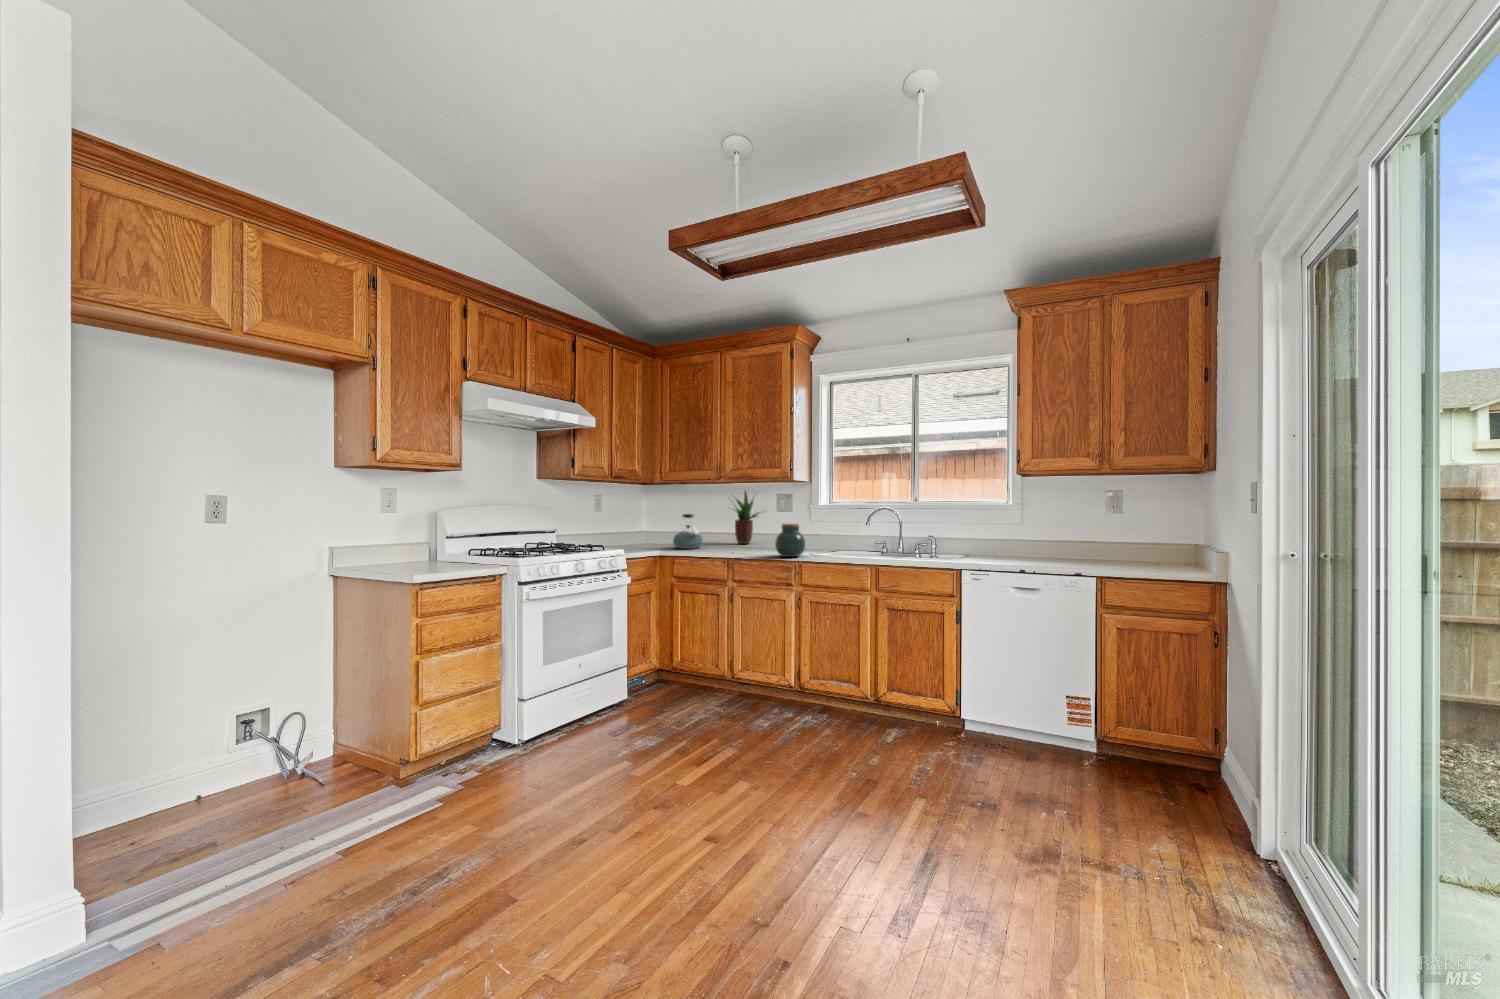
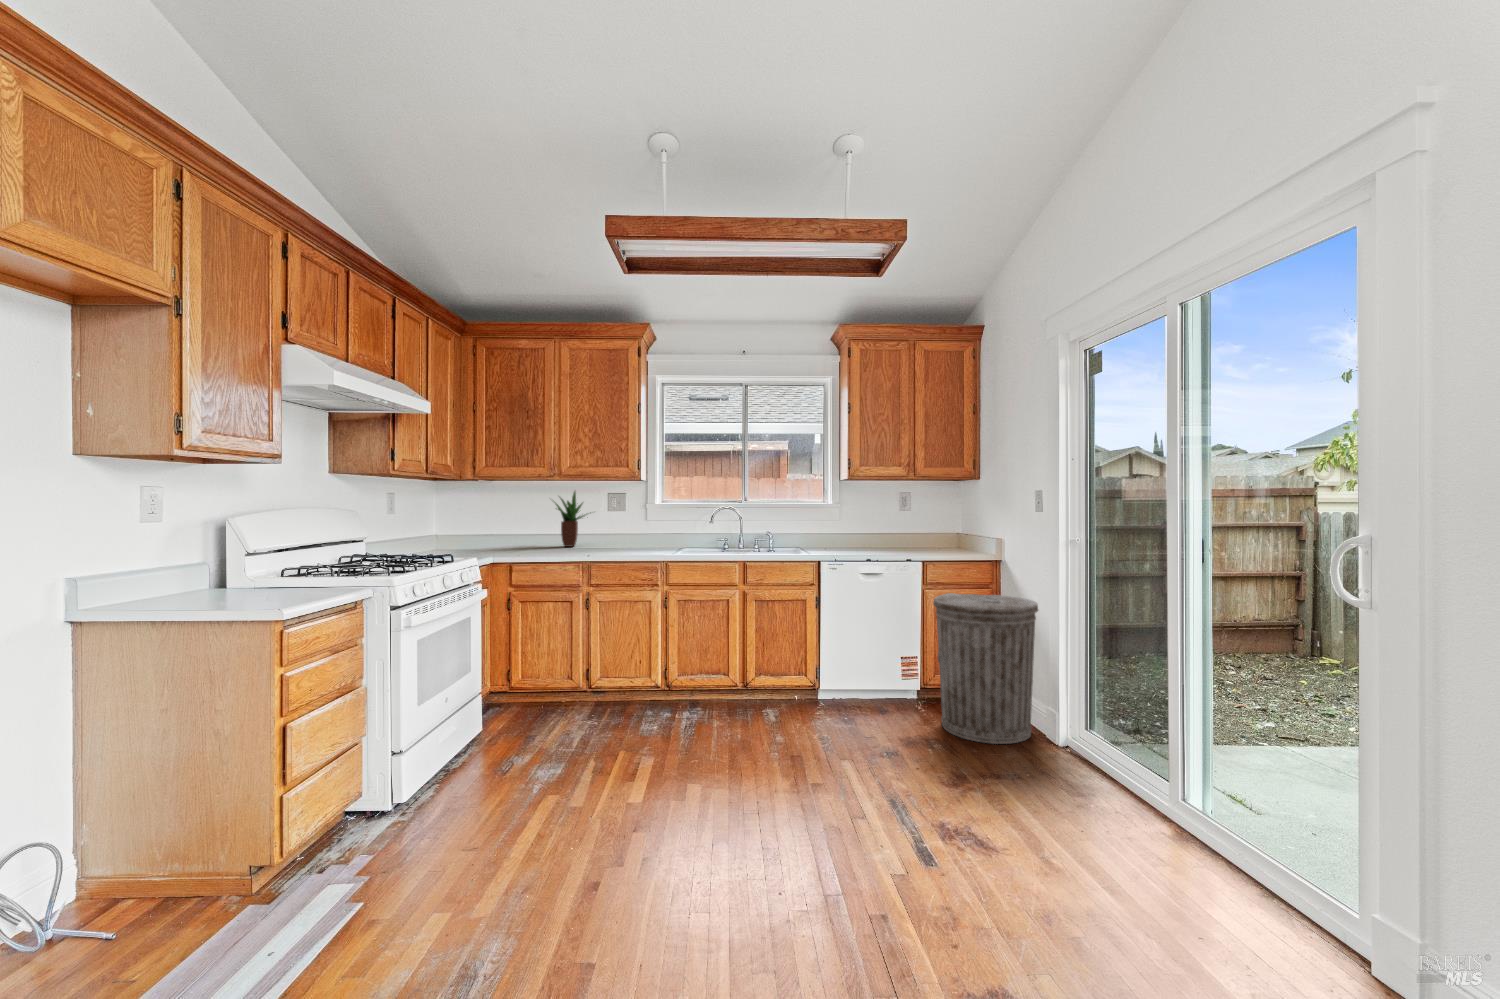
kettle: present [673,514,703,549] -> none [498,516,533,555]
jar: present [775,524,805,557] -> none [637,525,667,558]
trash can: none [1076,620,1231,830] -> present [933,593,1038,744]

